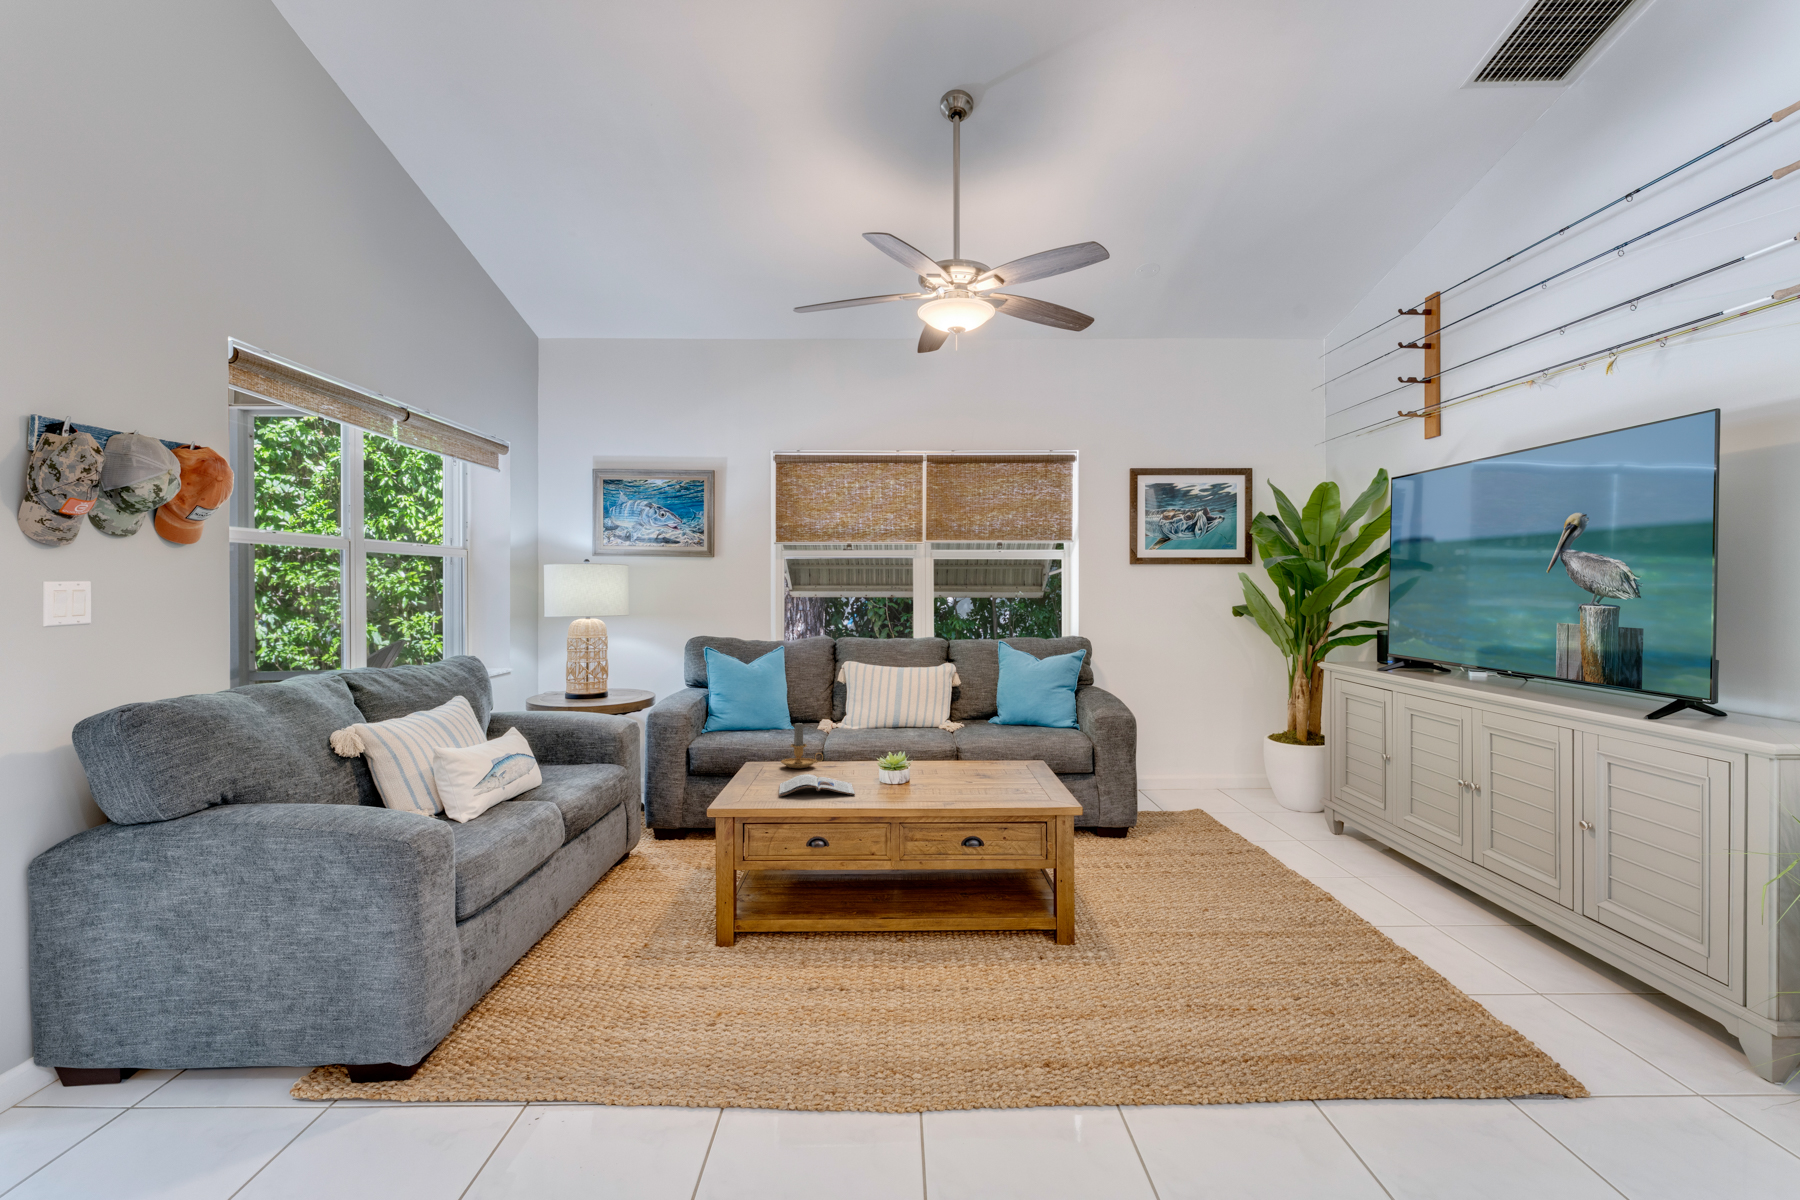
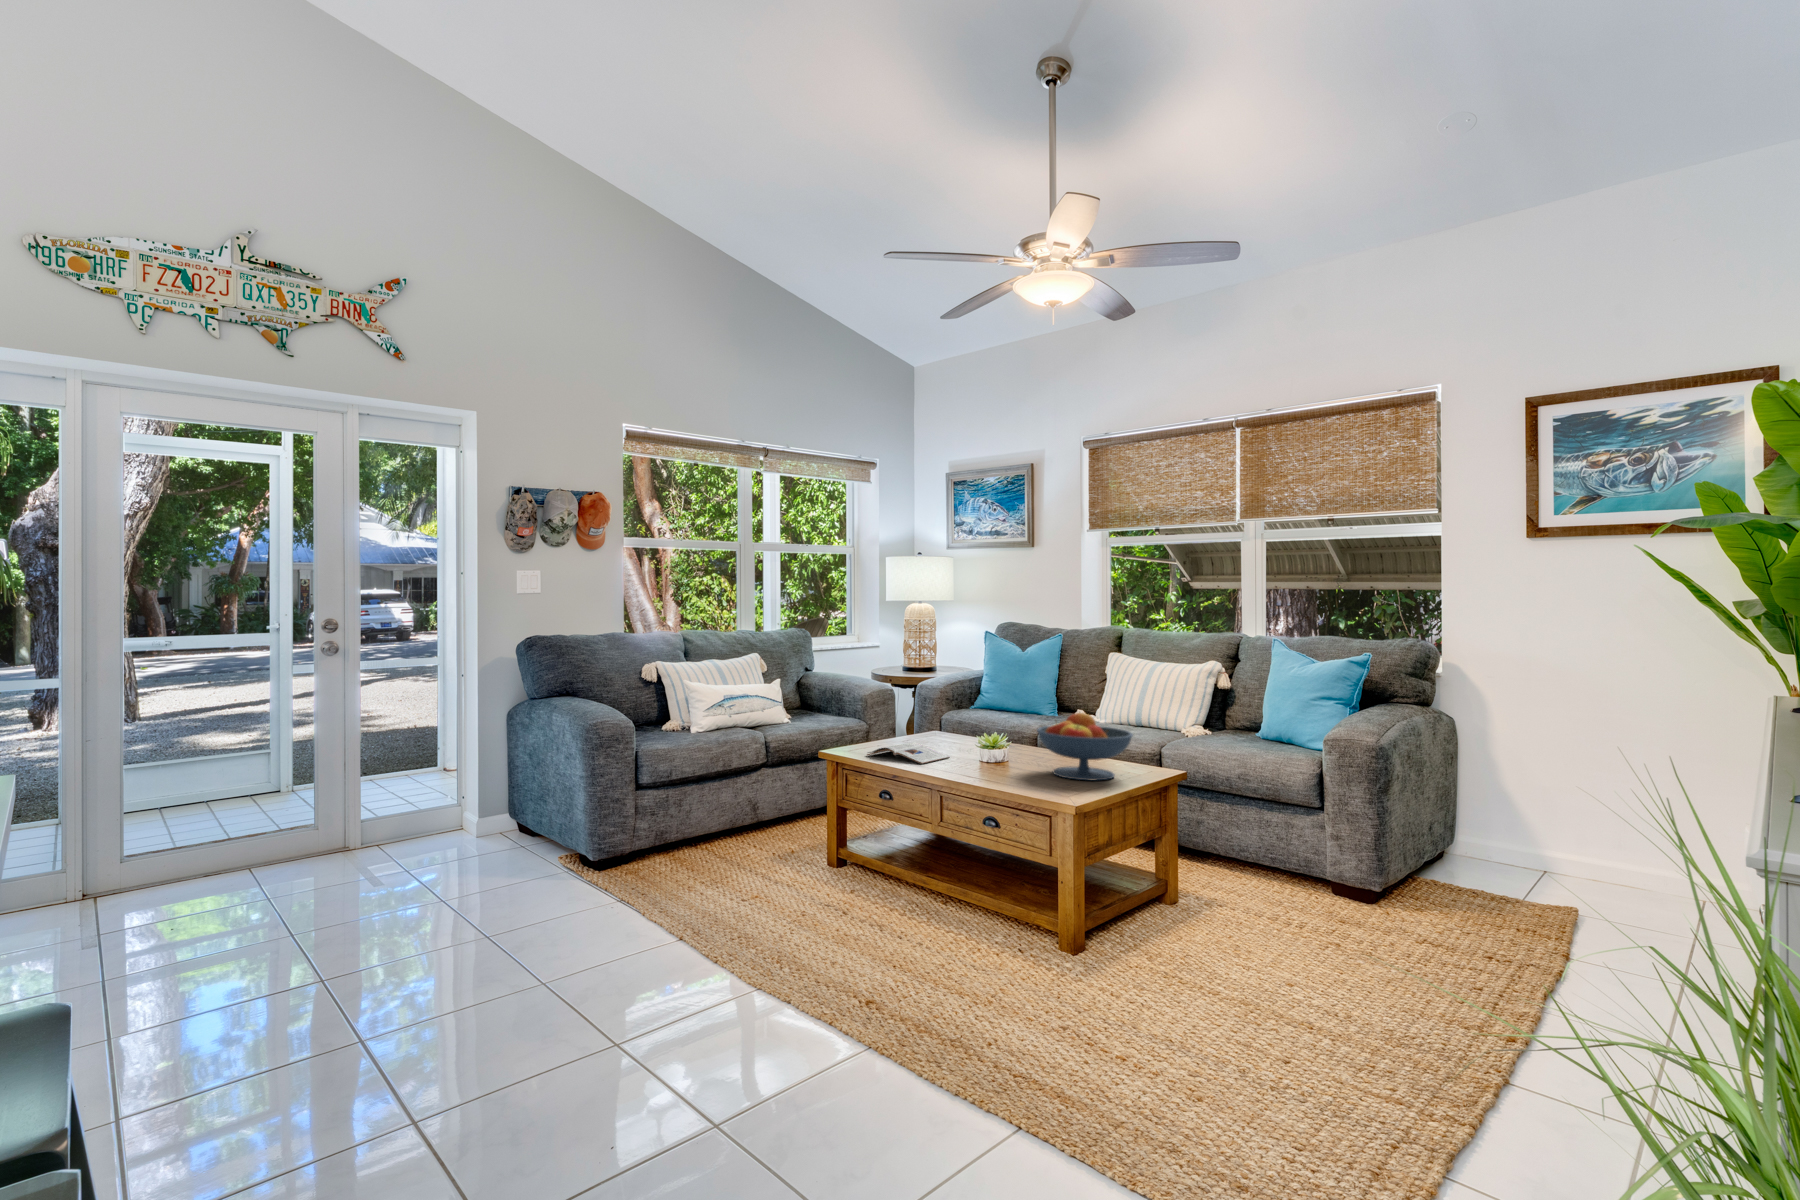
fruit bowl: none [945,721,1033,785] -> present [1037,713,1133,780]
candle: present [781,723,823,768] -> none [942,698,975,743]

